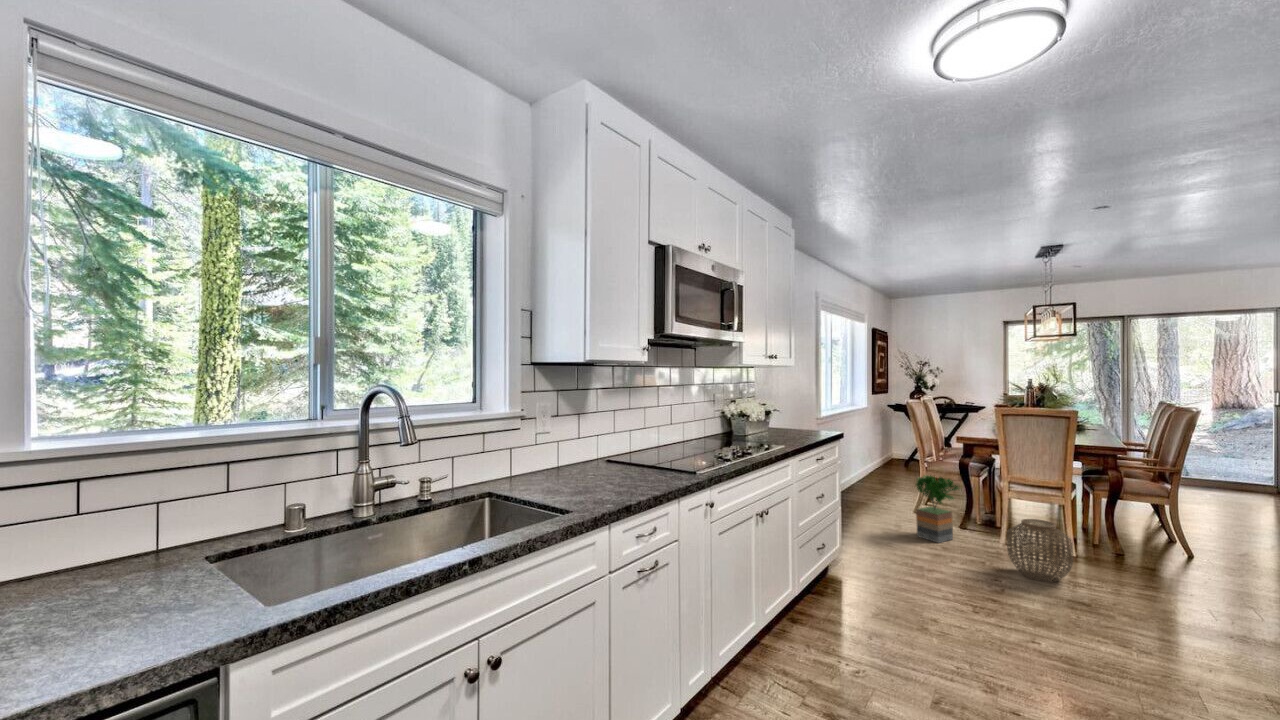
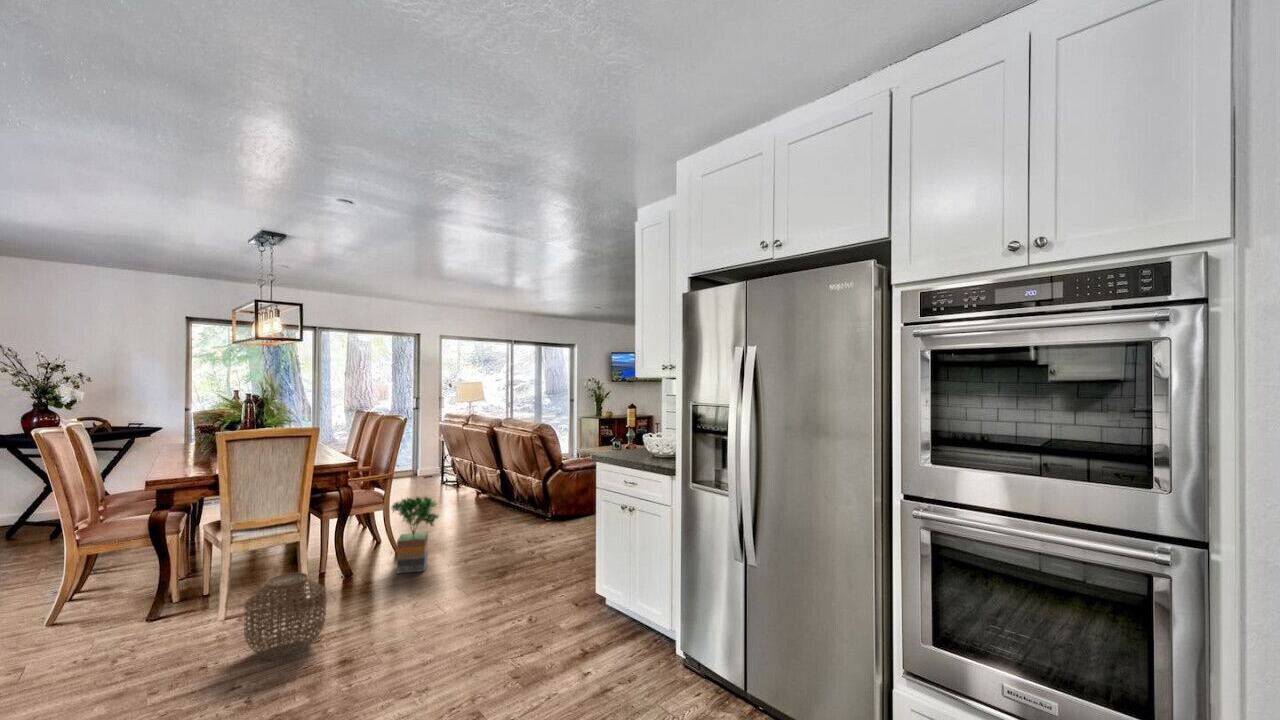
potted tree: present [916,475,959,543] -> present [391,497,439,573]

